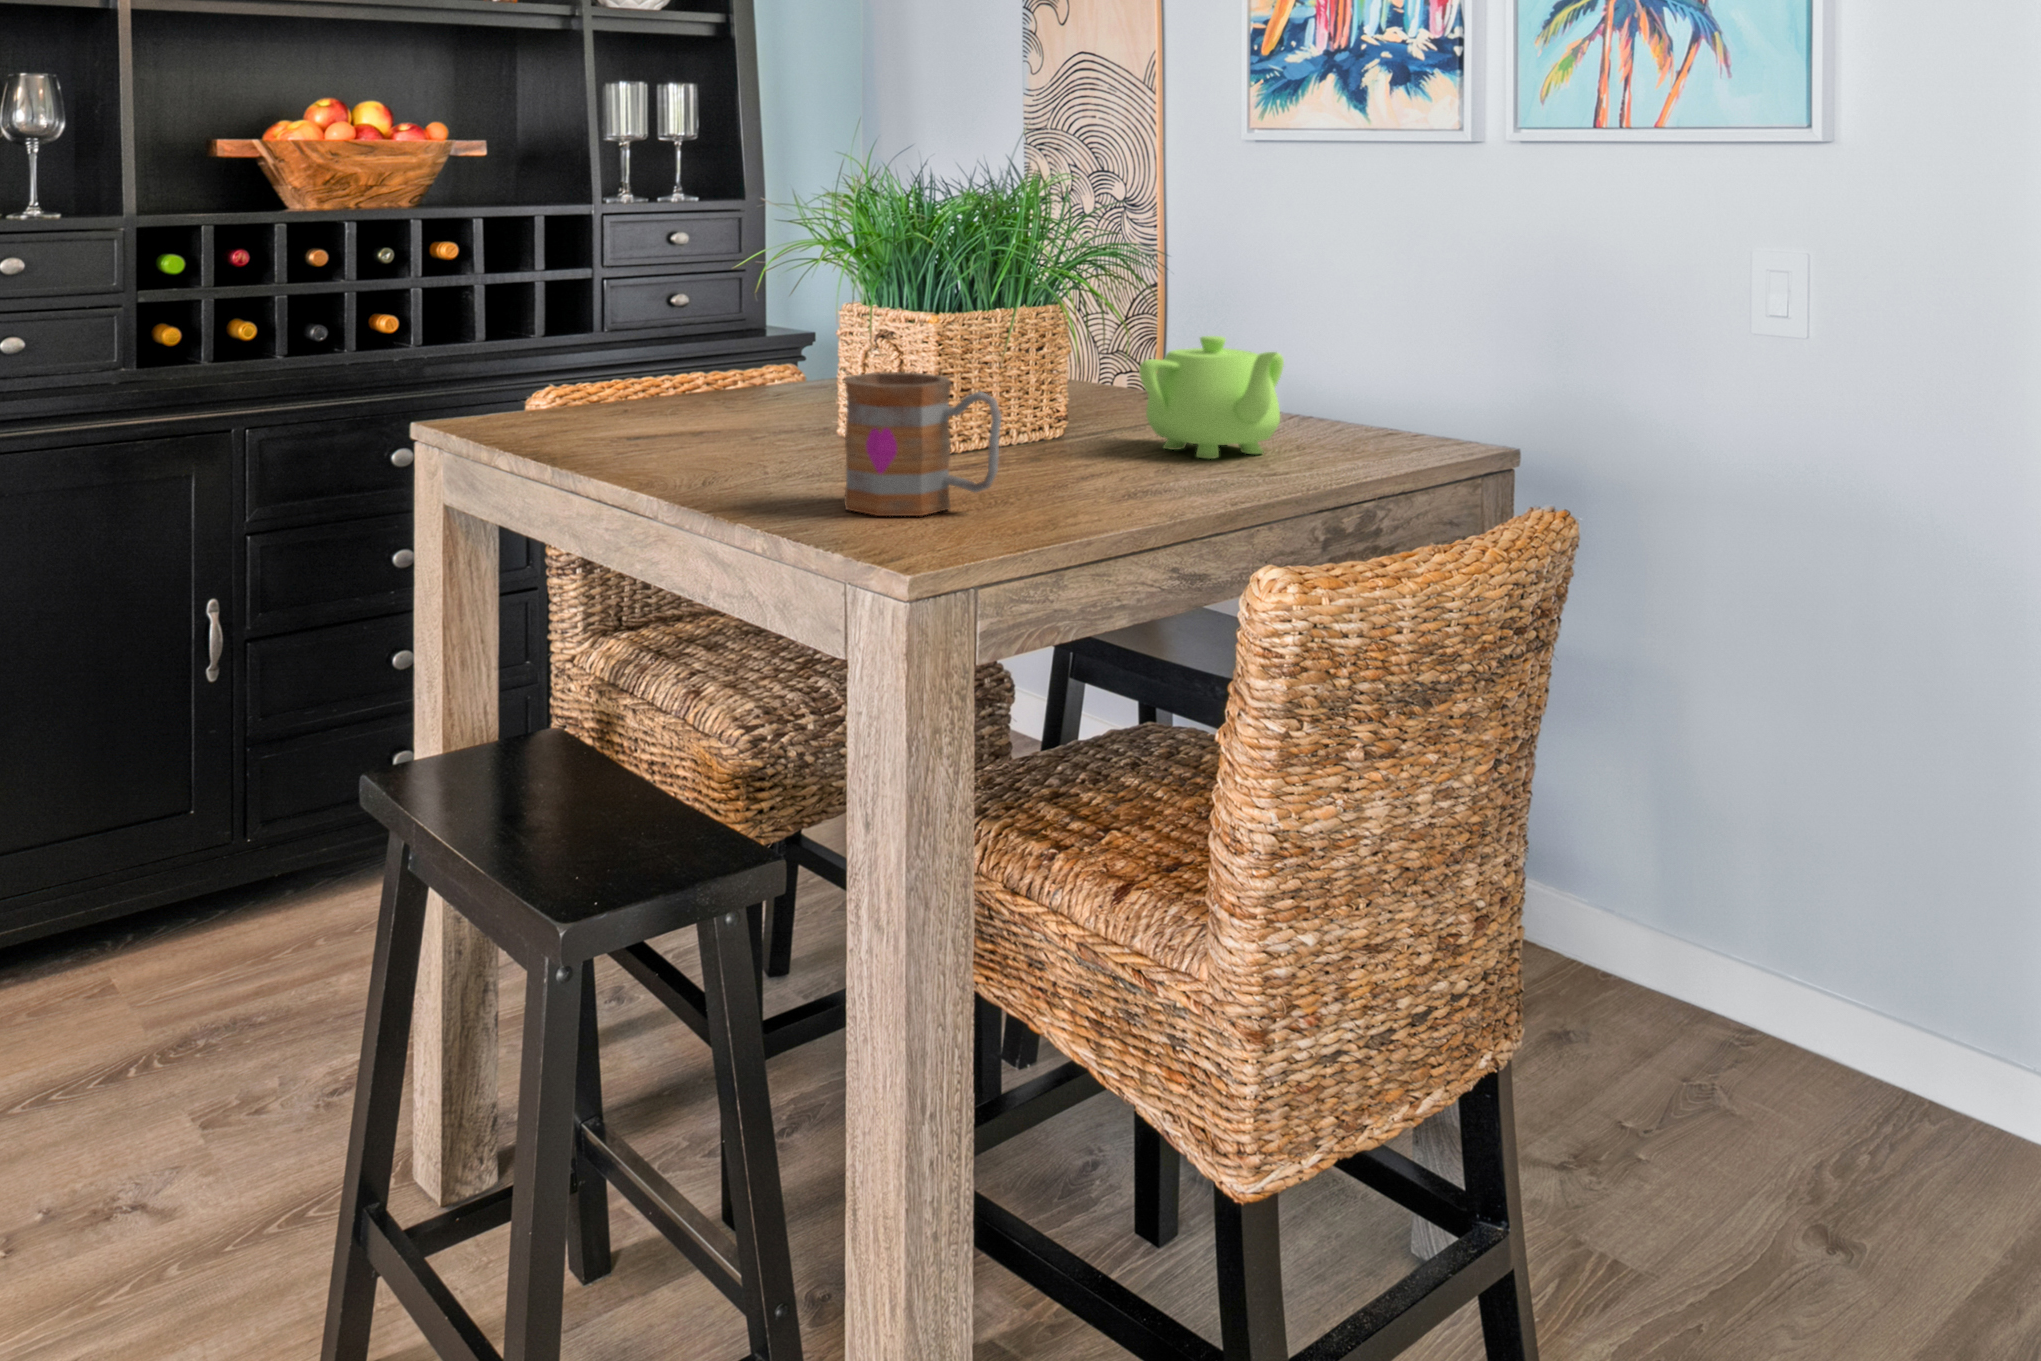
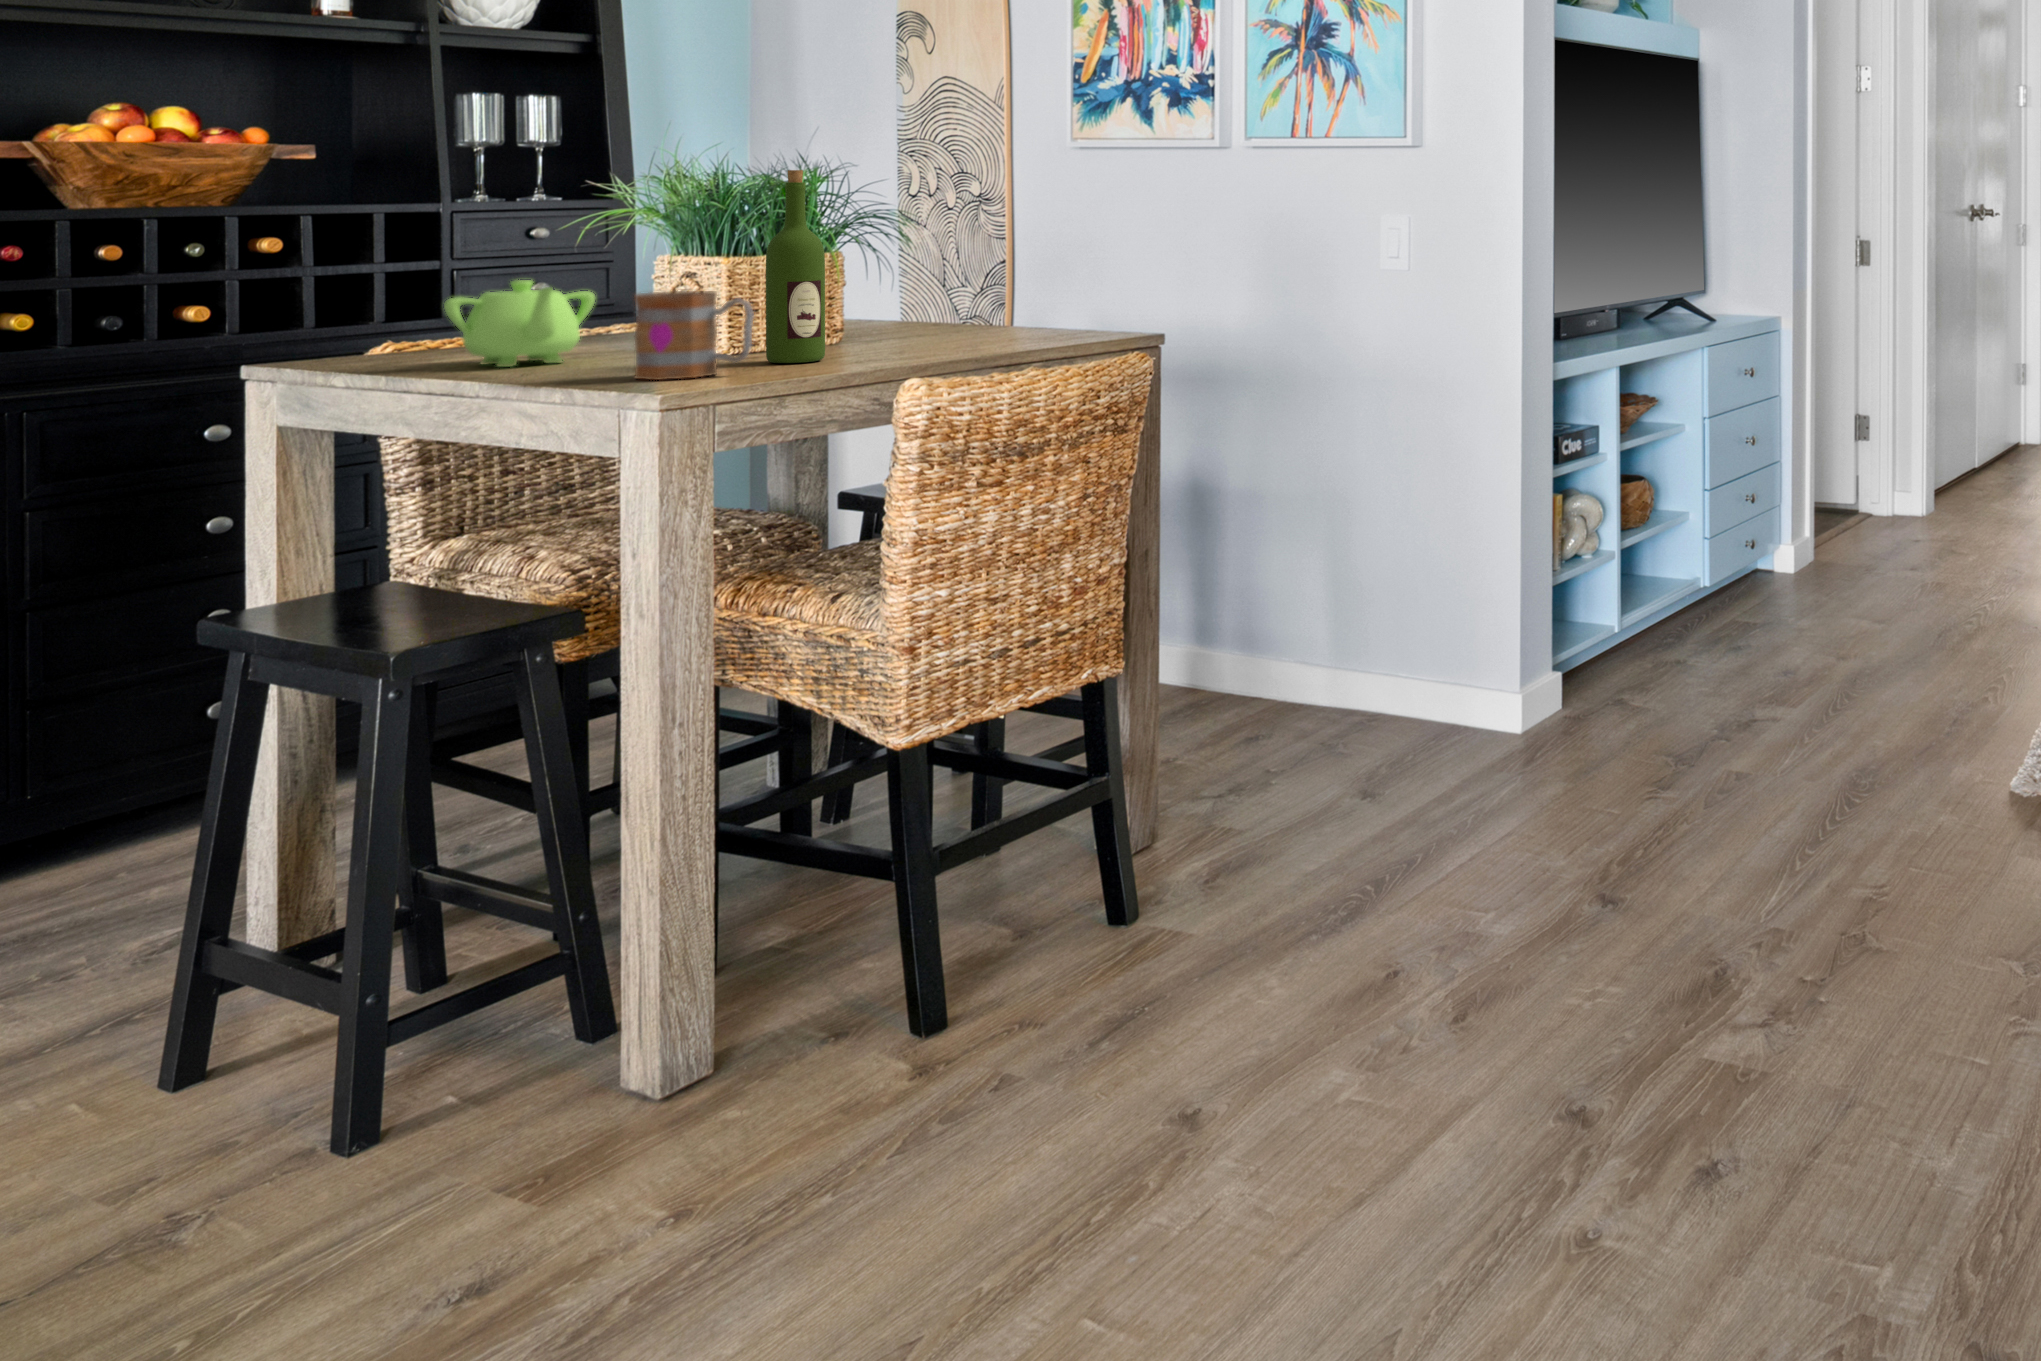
wine bottle: none [997,188,1075,484] -> present [766,170,825,363]
teapot: present [1139,336,1284,459] -> present [444,280,595,367]

